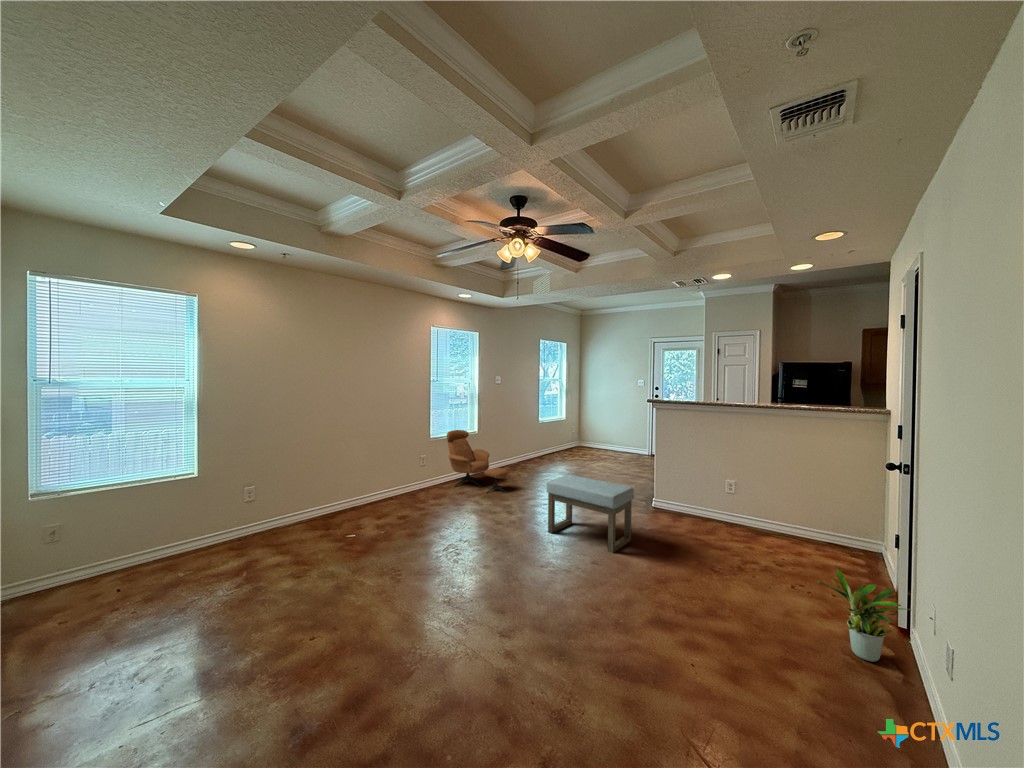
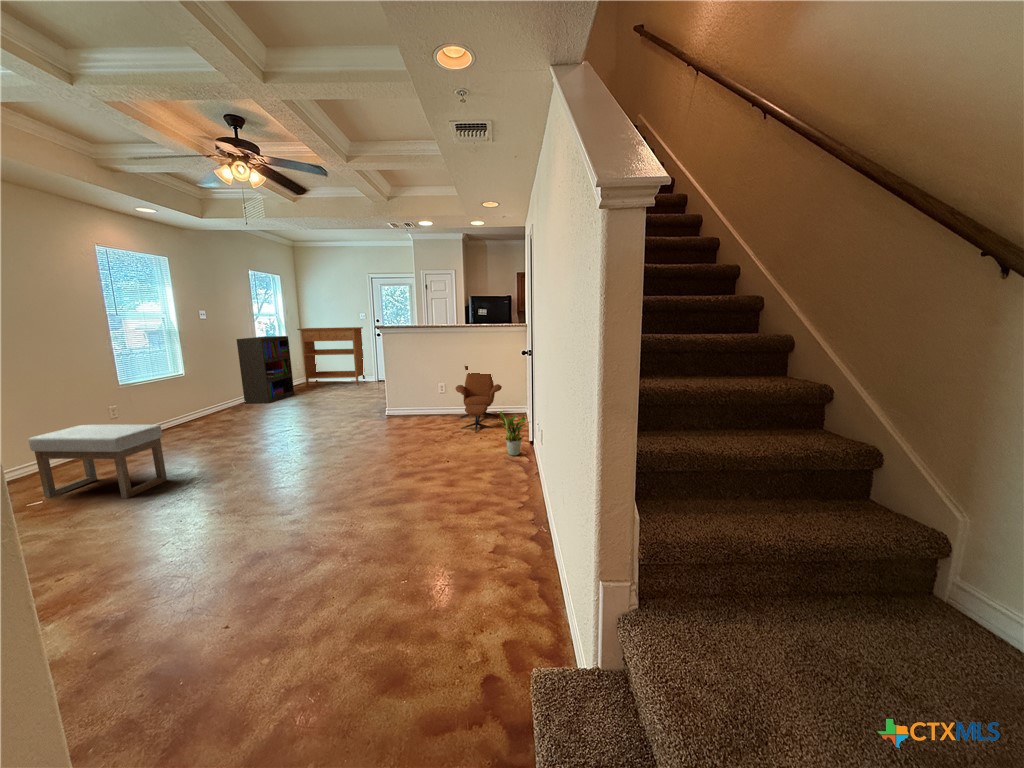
console table: none [575,392,640,457] -> present [297,327,365,387]
bookshelf: none [522,400,565,466] -> present [237,336,294,404]
lounge chair: present [447,430,508,493] -> present [455,366,502,432]
ottoman: present [546,475,634,553] -> present [29,425,167,498]

